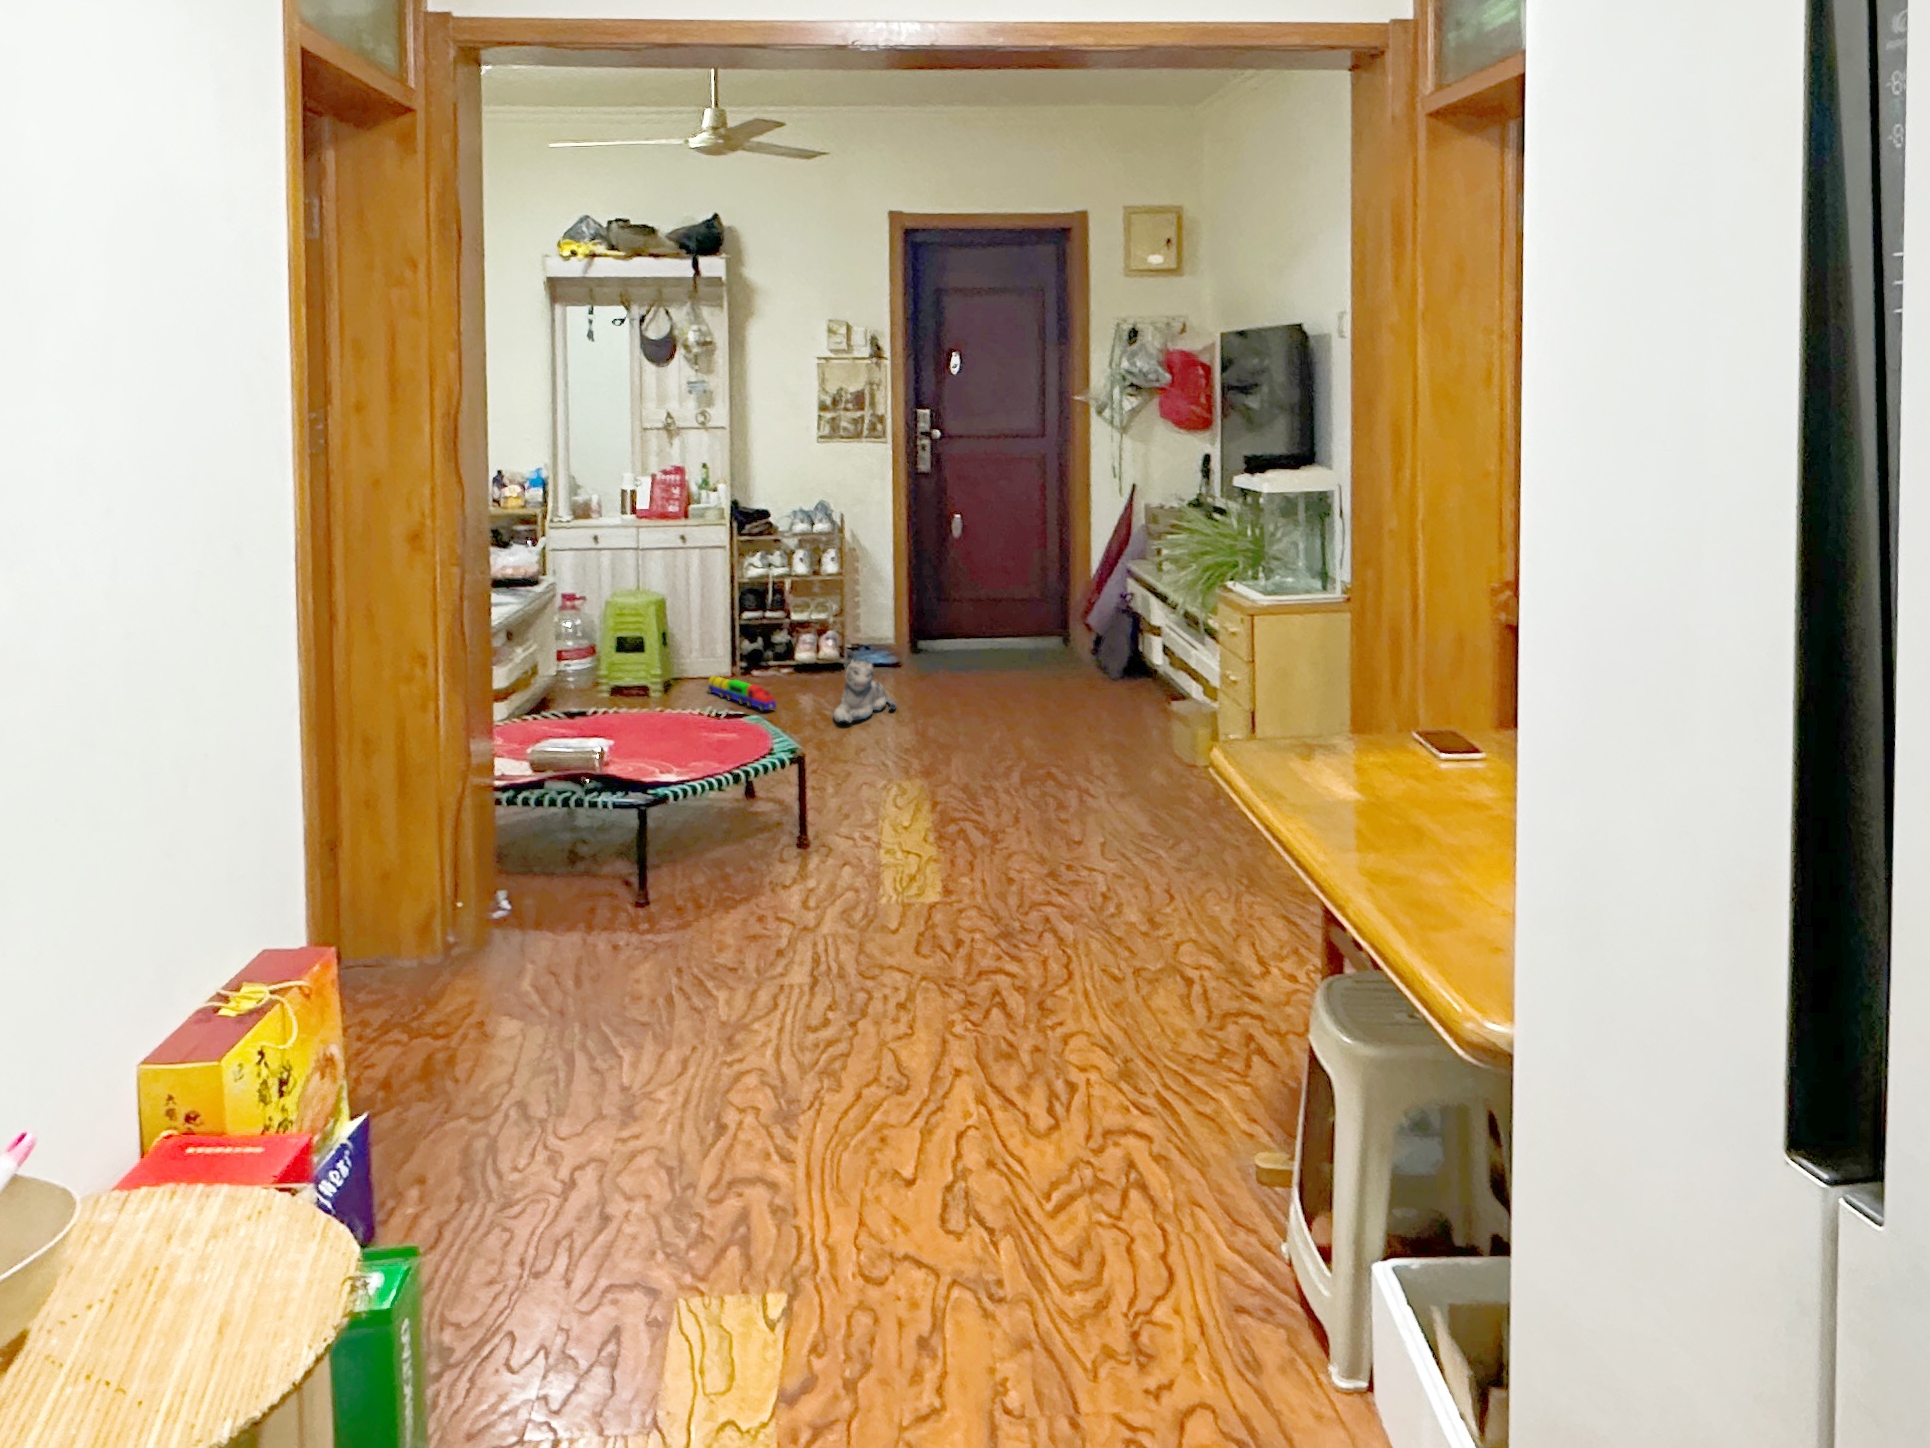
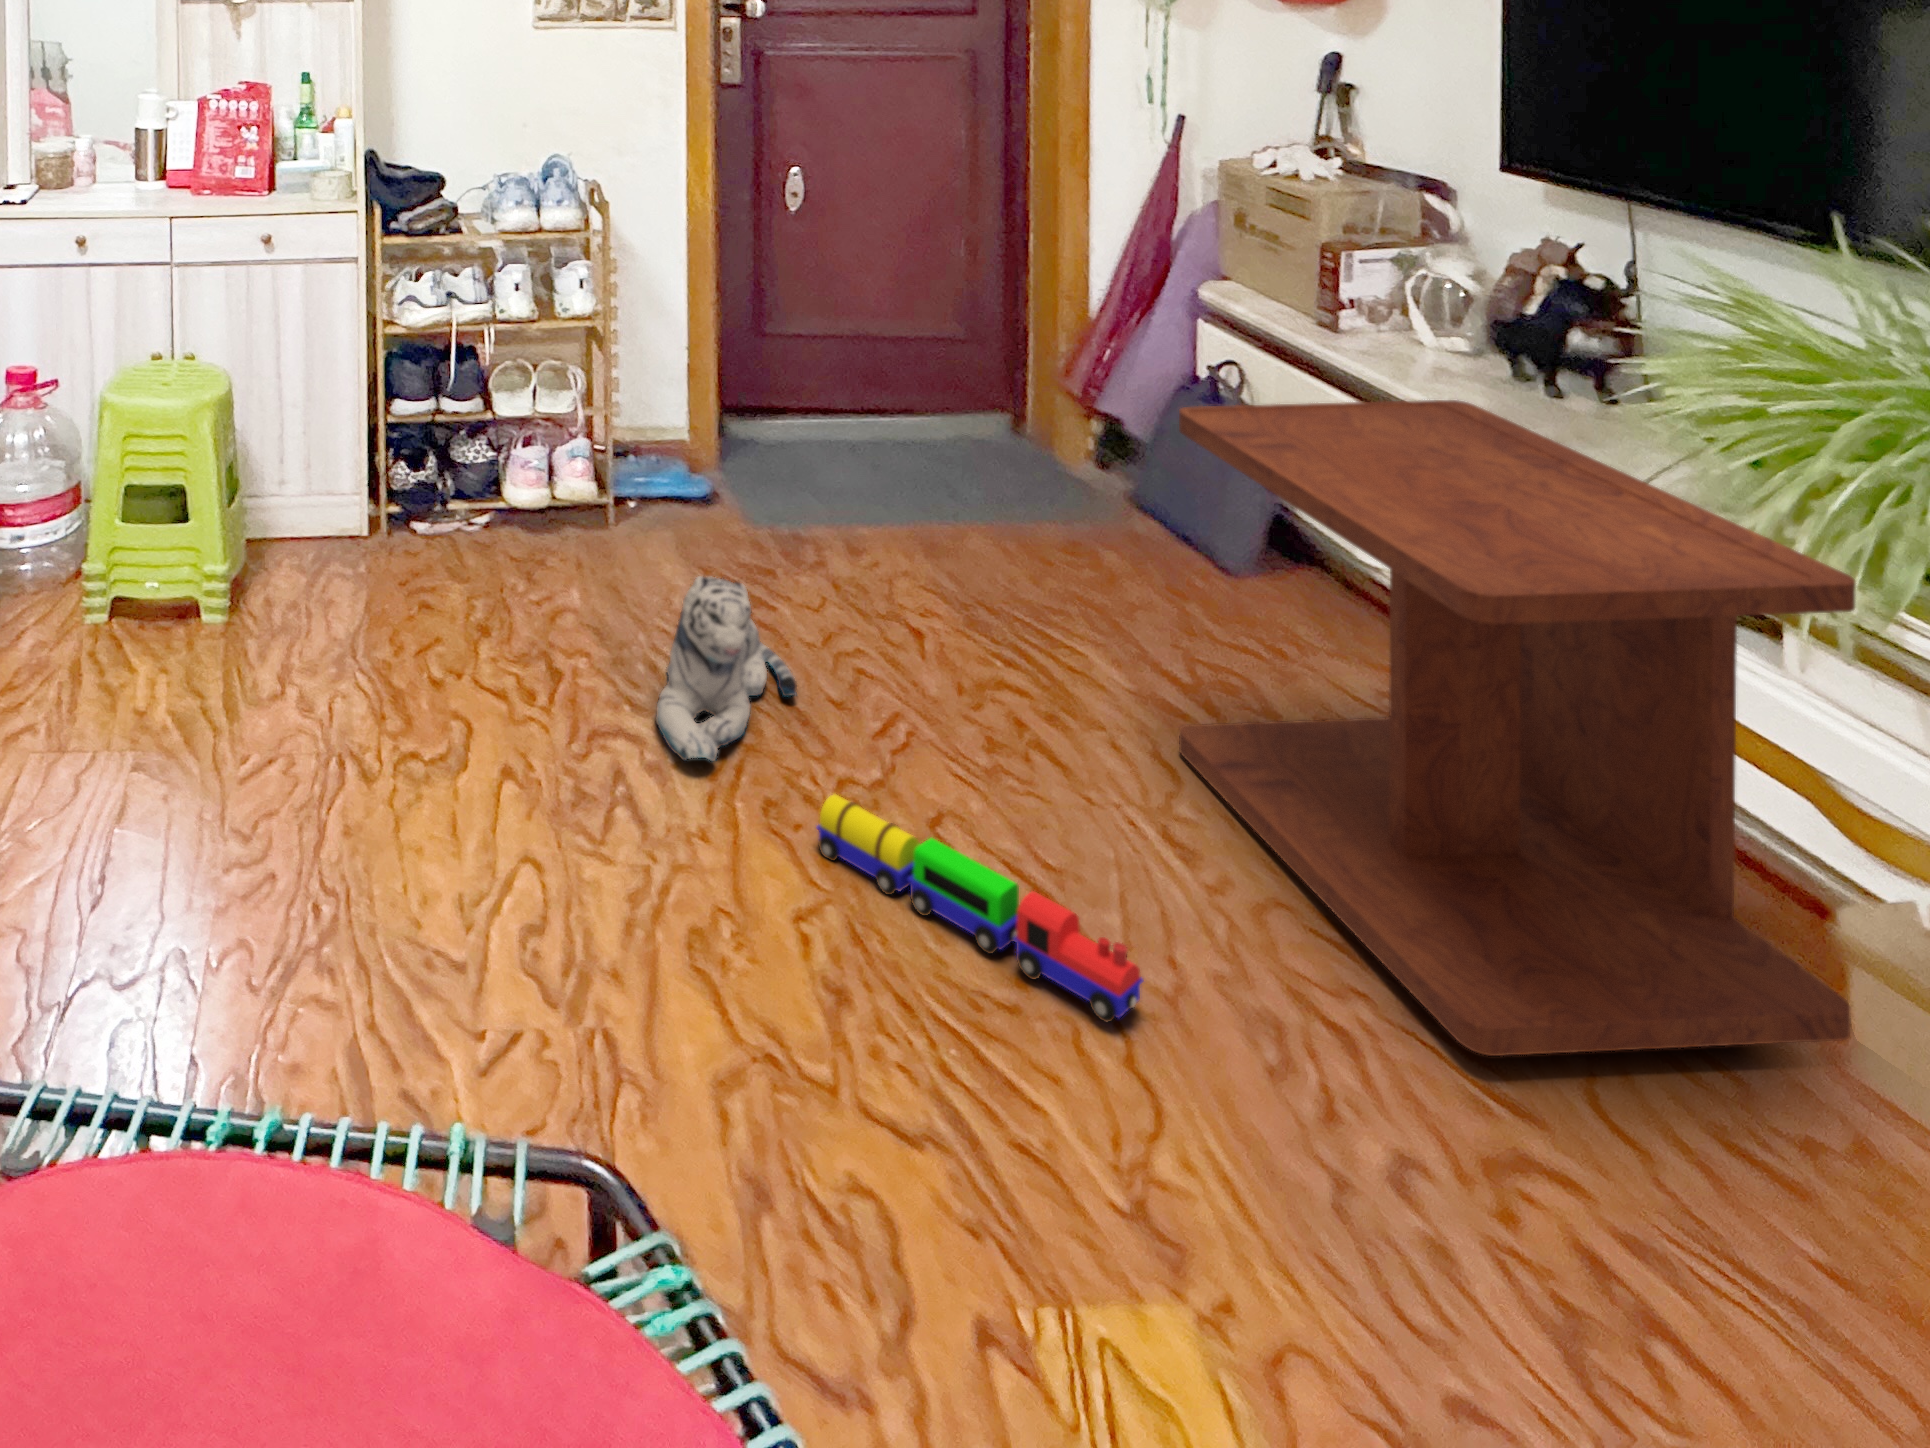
side table: none [1034,582,1186,765] -> present [1179,400,1856,1056]
toy train: present [708,676,776,711] -> present [817,795,1143,1022]

